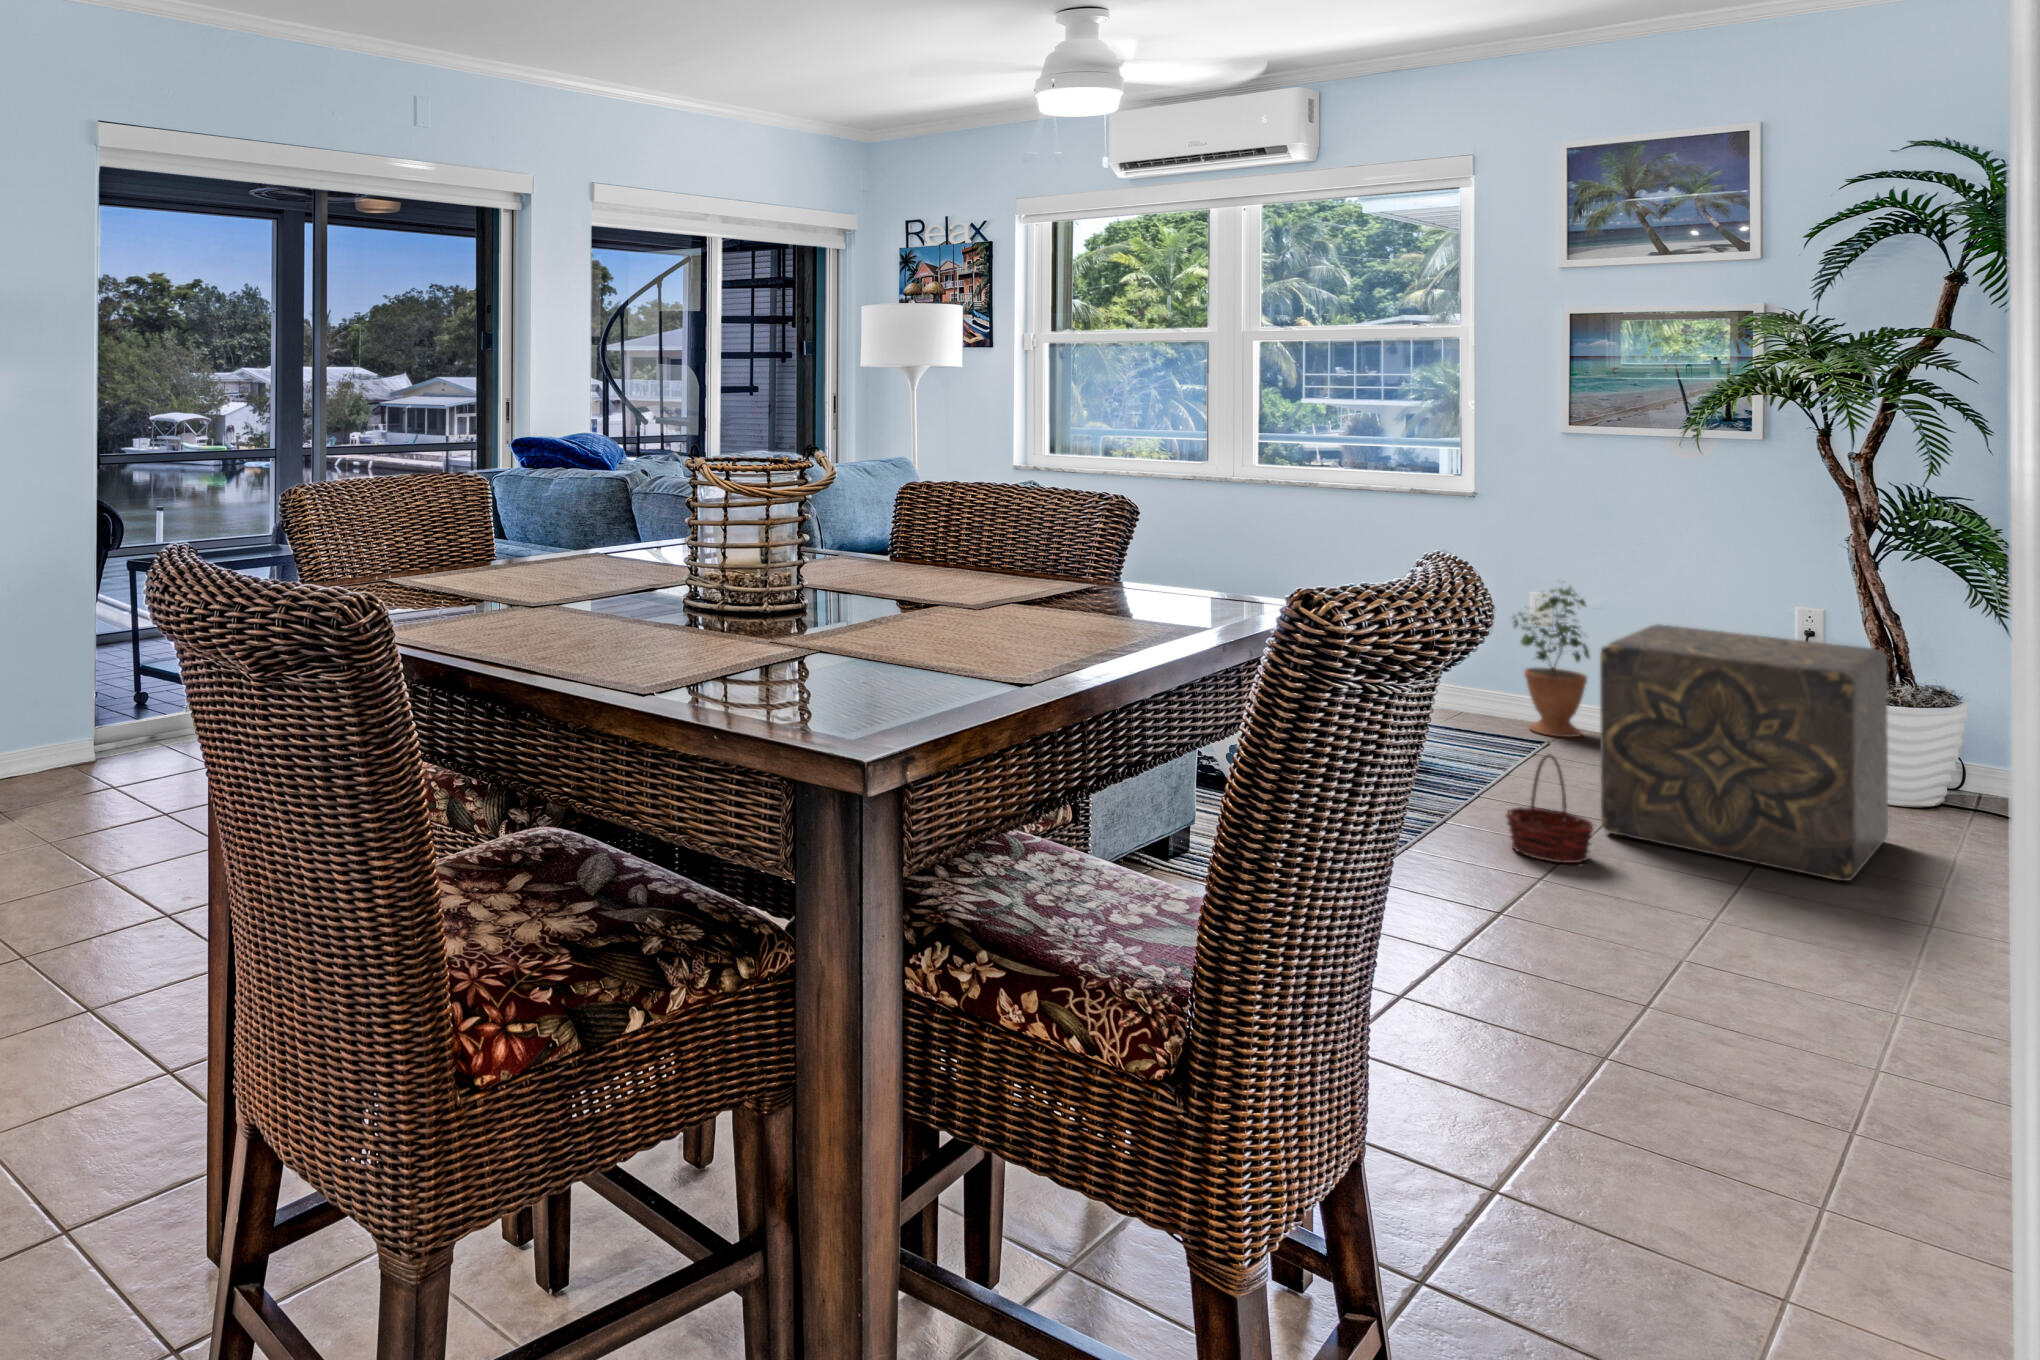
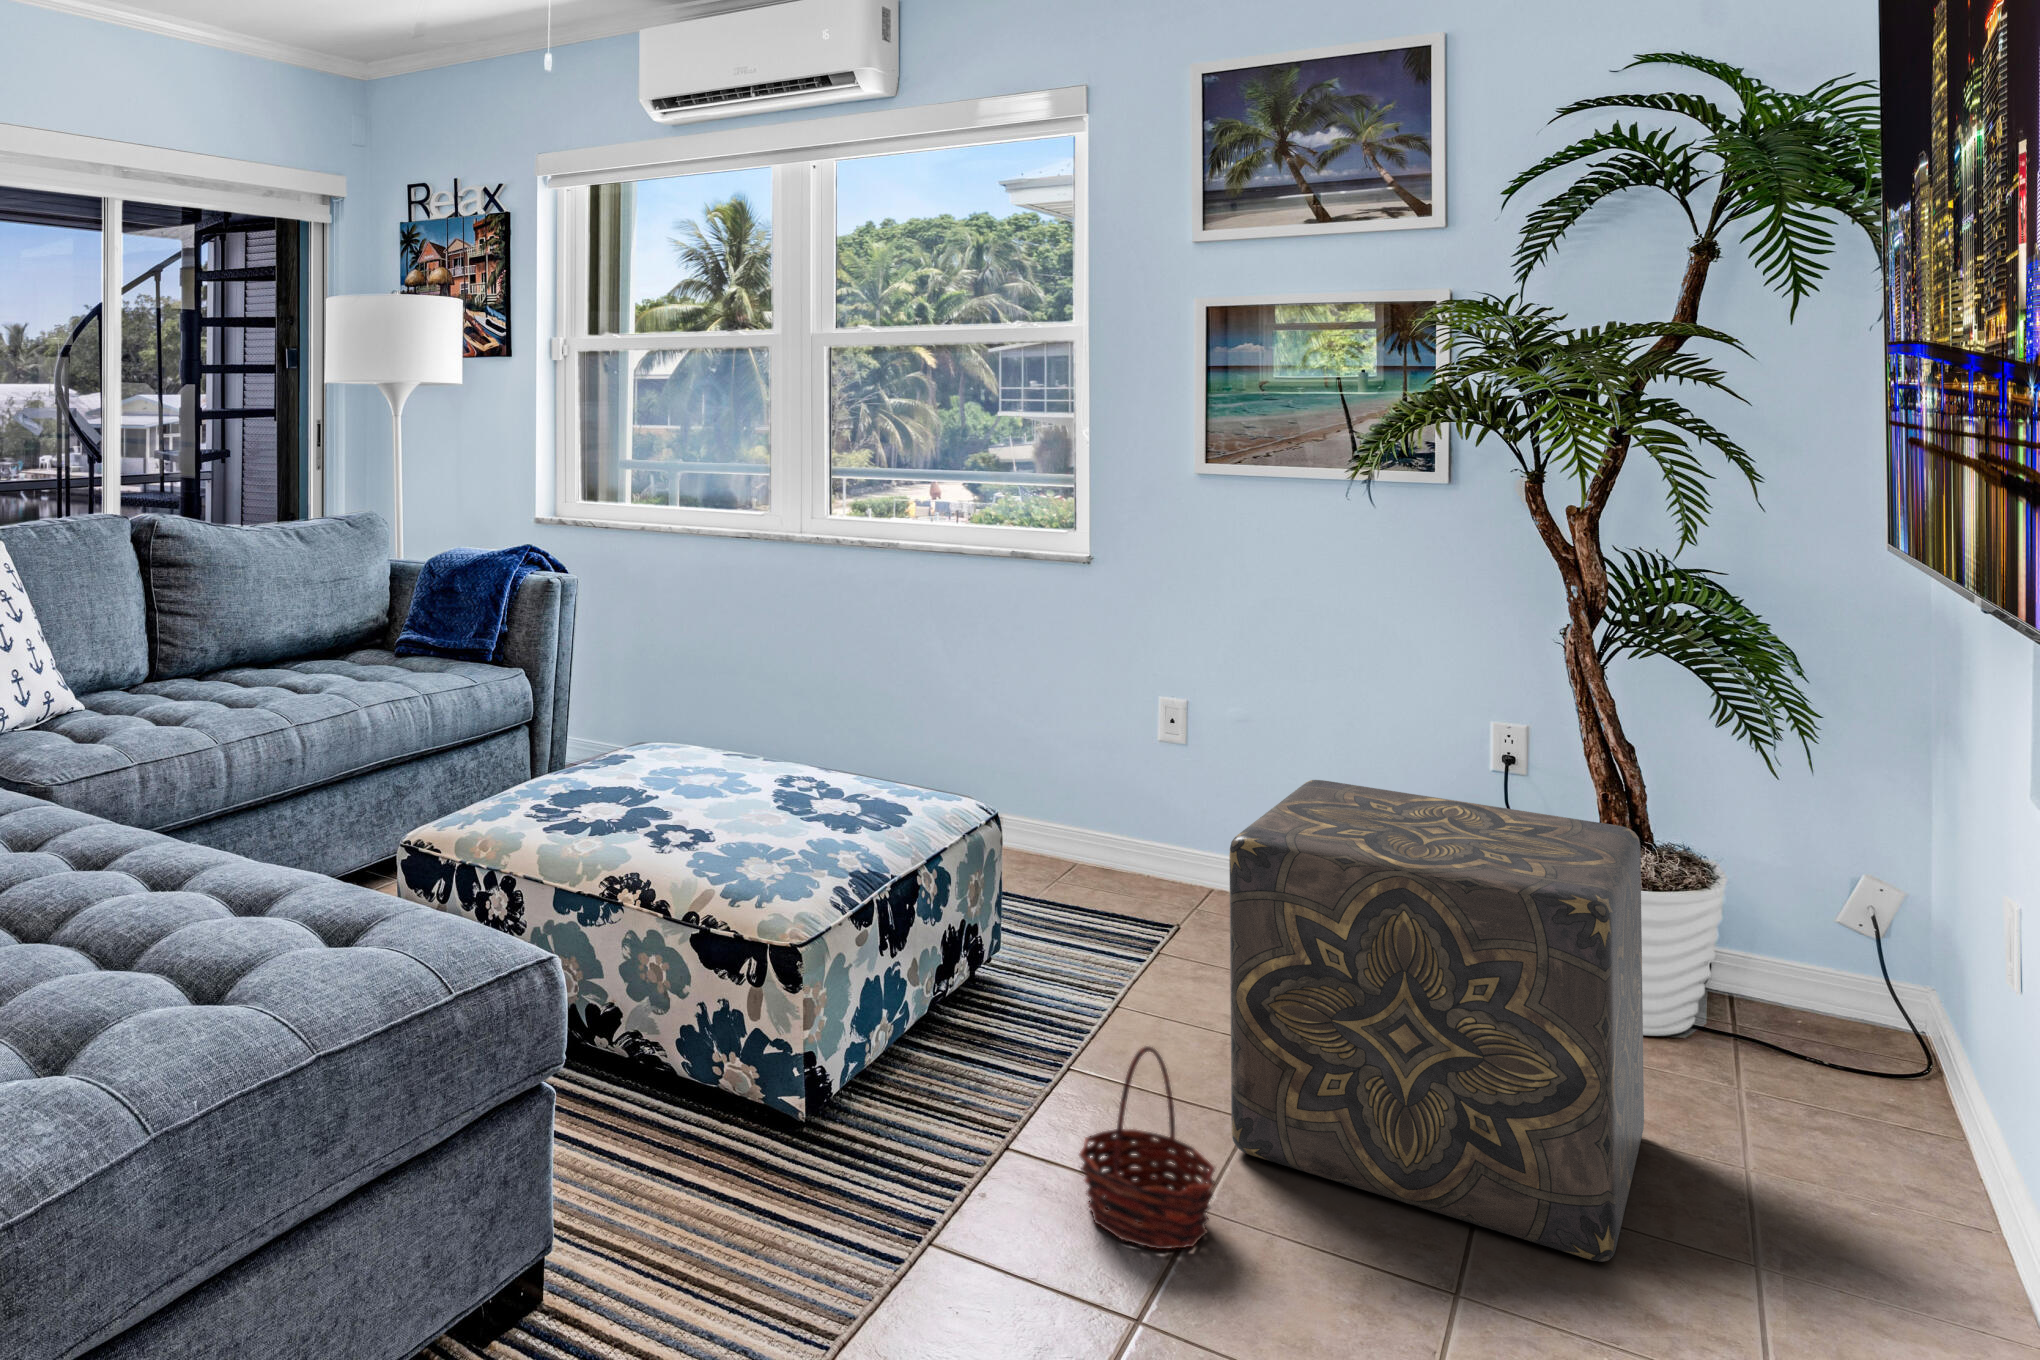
potted plant: present [1513,581,1590,737] -> none [1131,687,1234,917]

